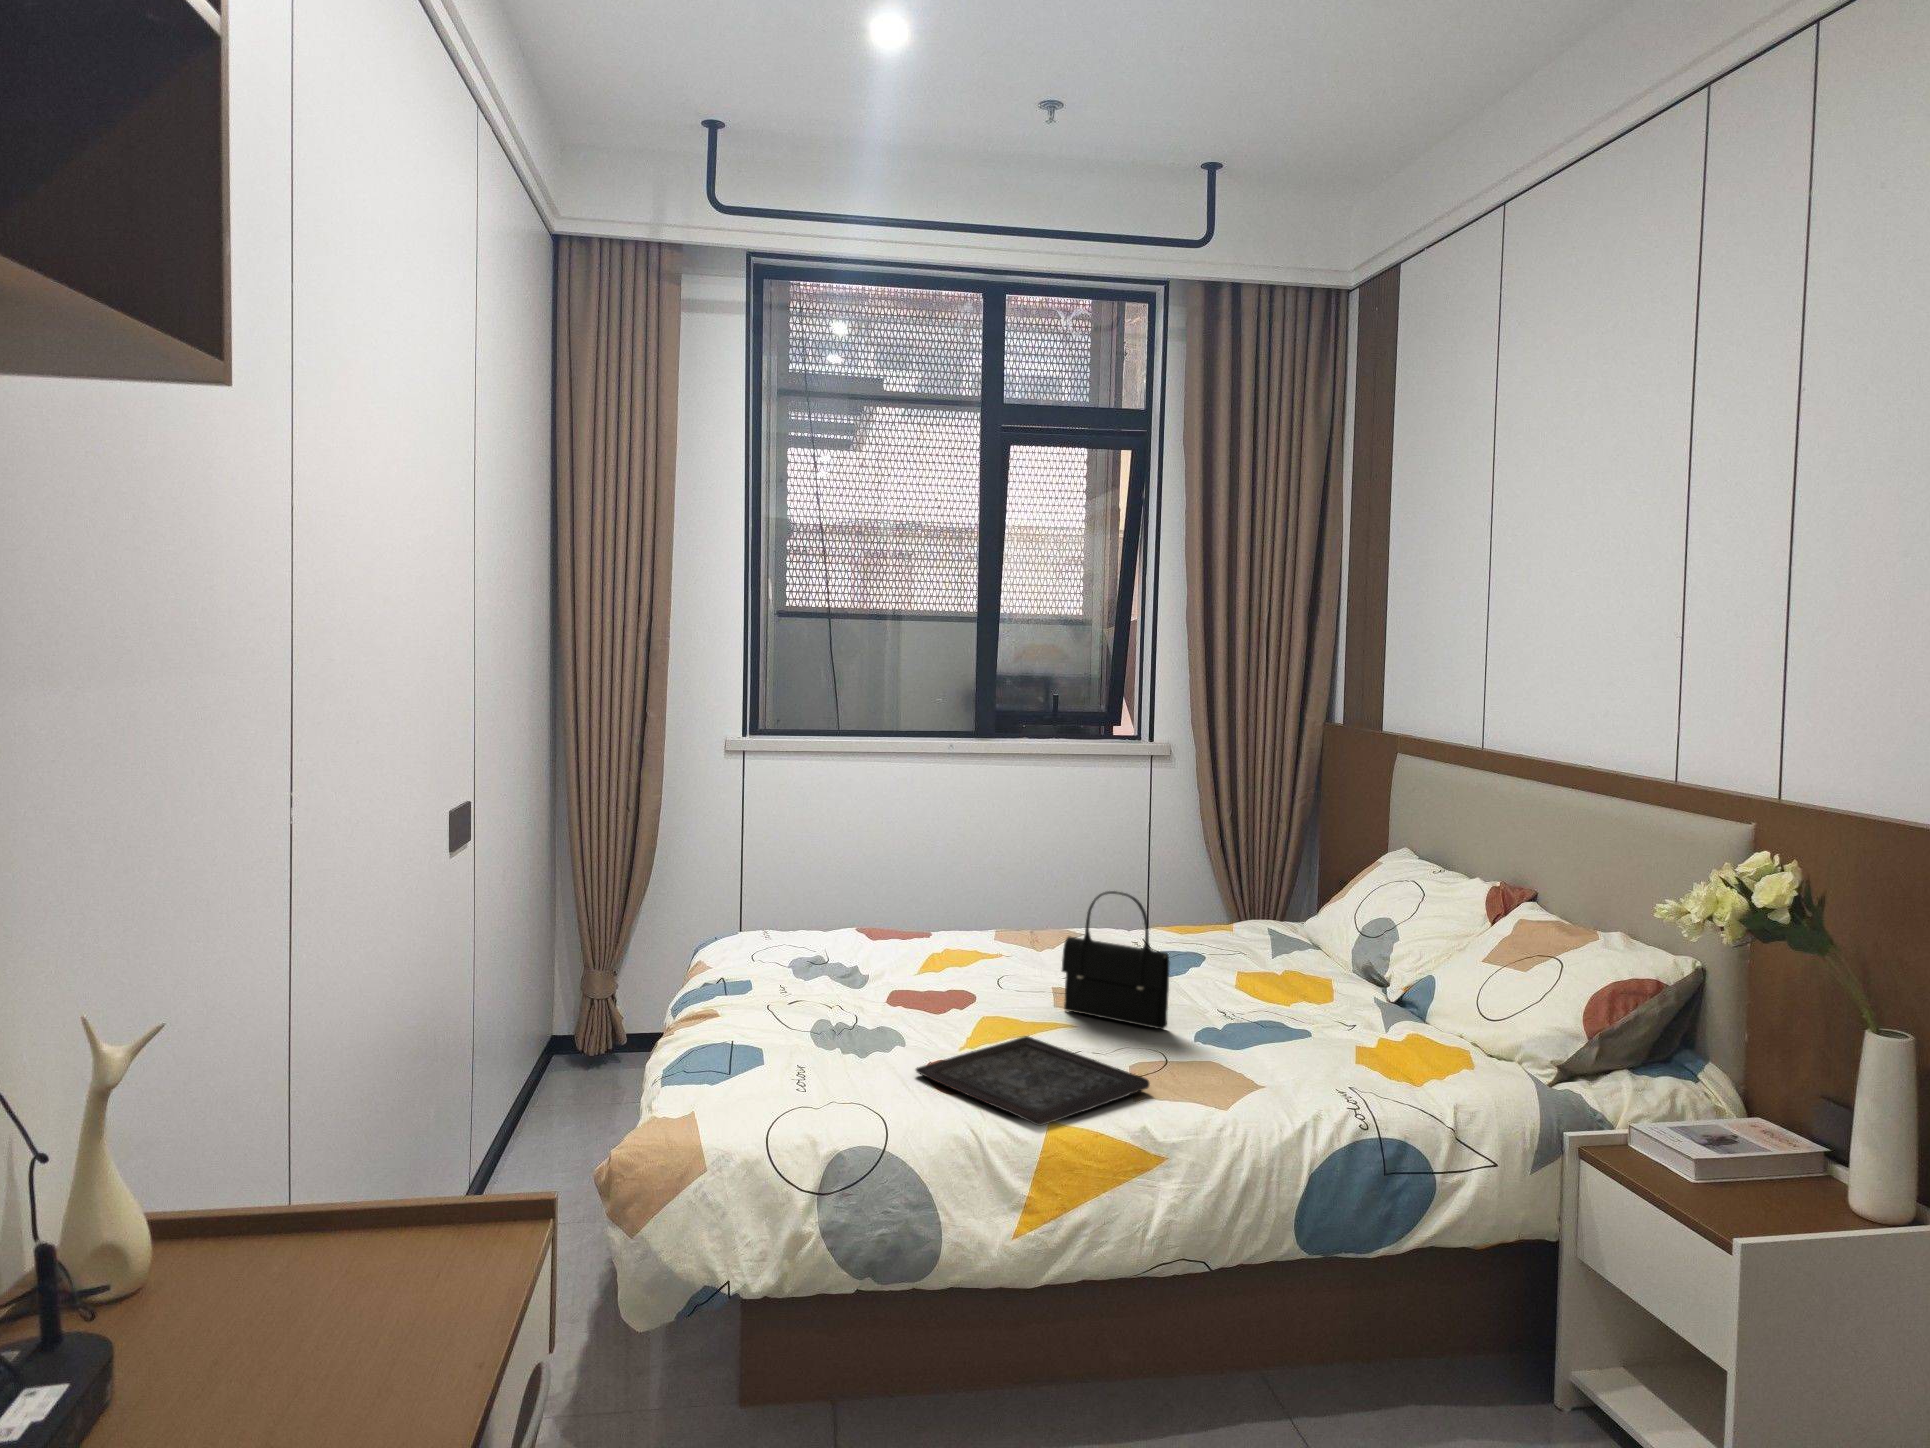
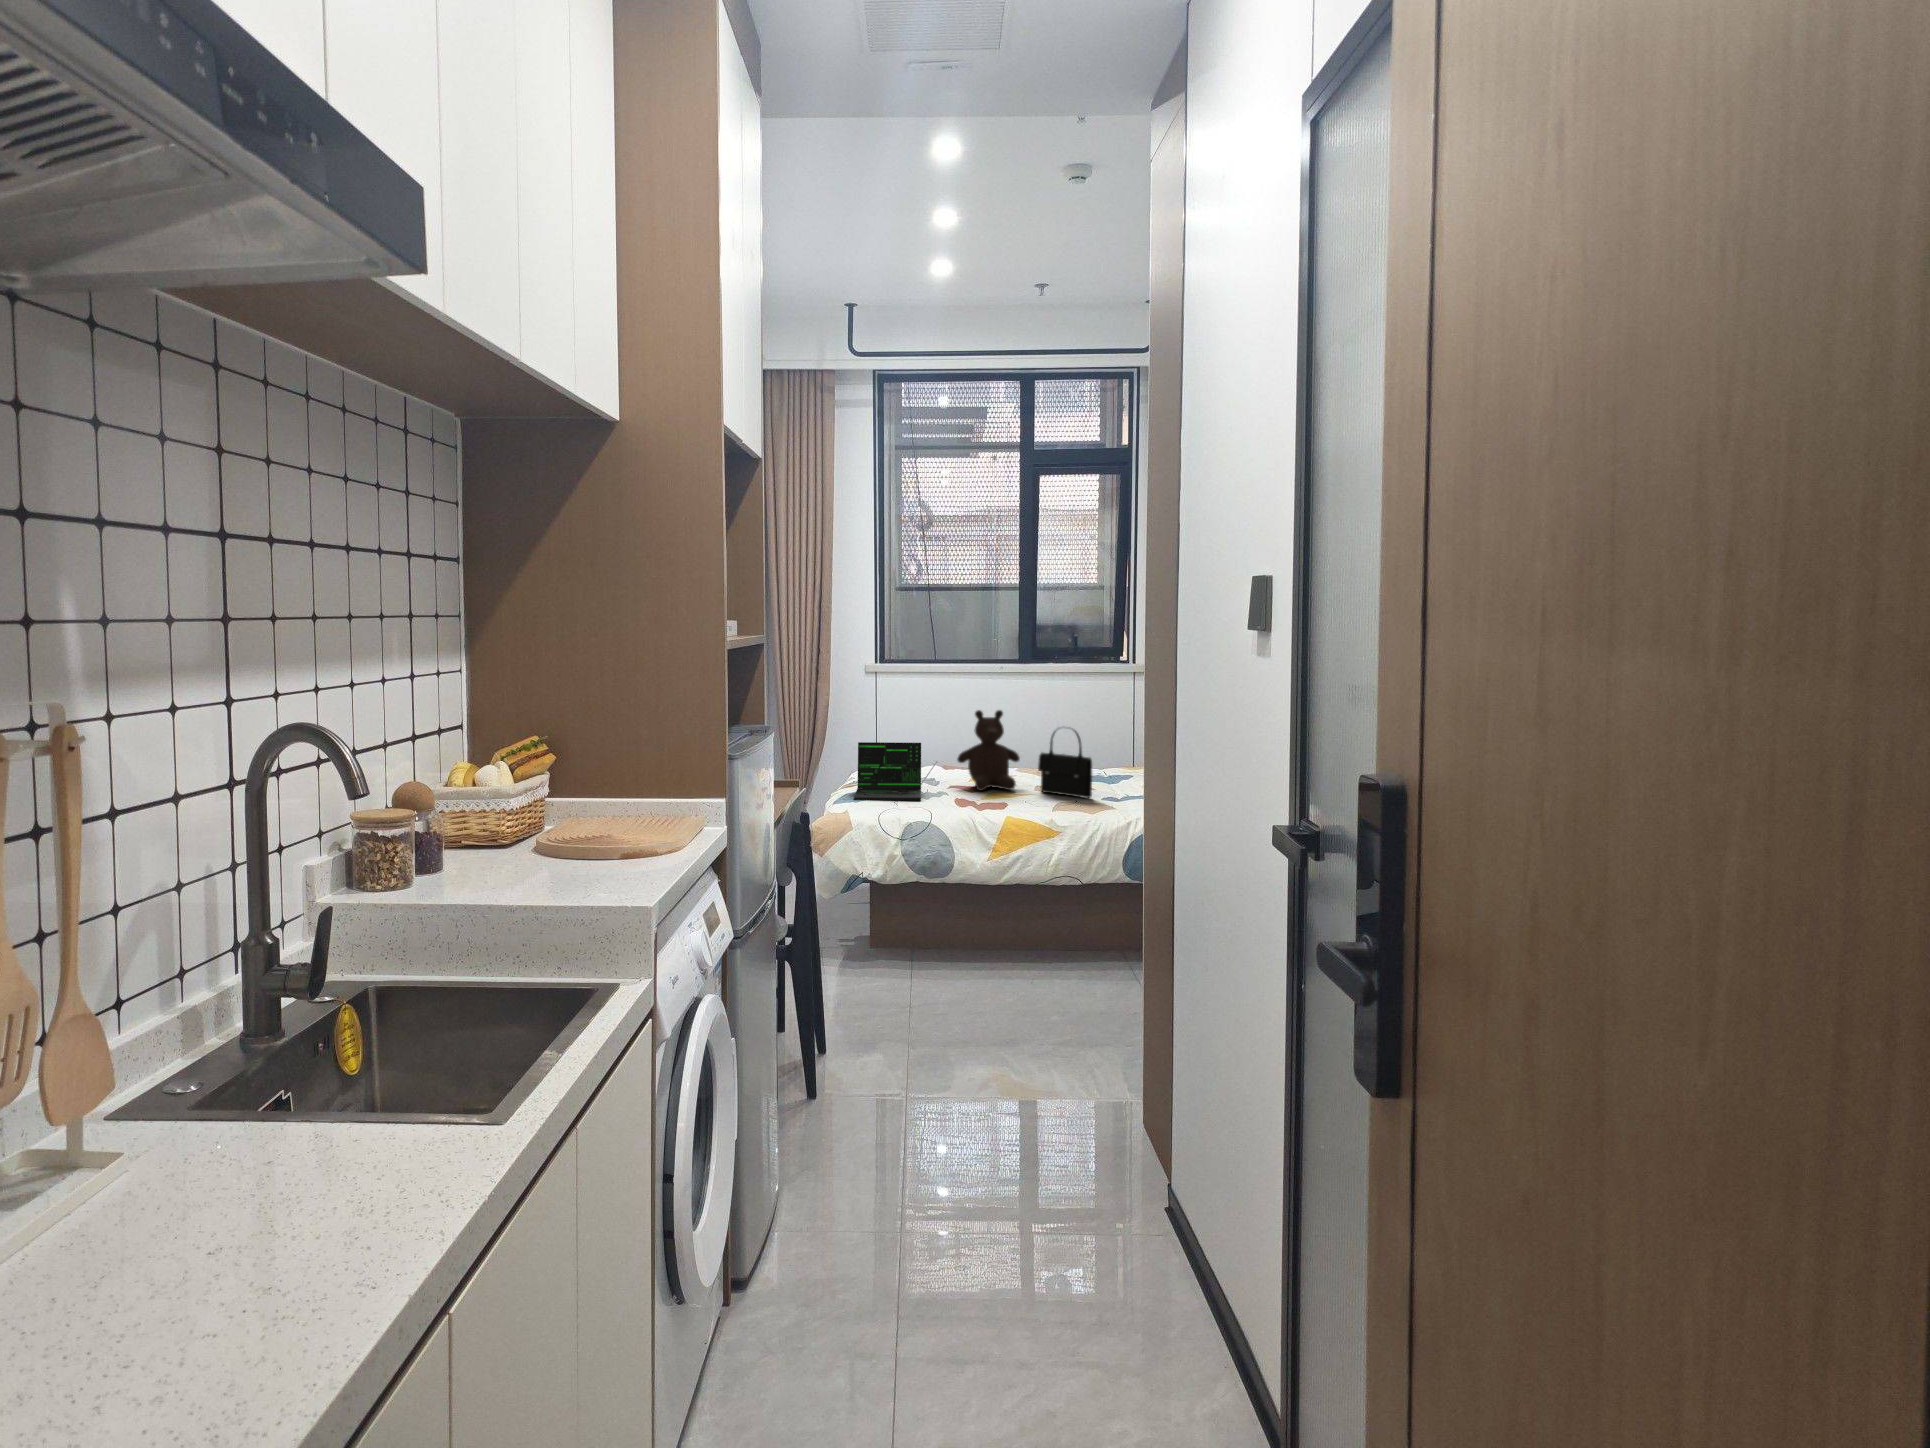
teddy bear: none [906,852,1020,1013] -> present [957,710,1020,791]
laptop: none [706,925,874,1064] -> present [854,742,938,801]
tray: present [916,1036,1150,1126] -> none [952,795,1064,818]

